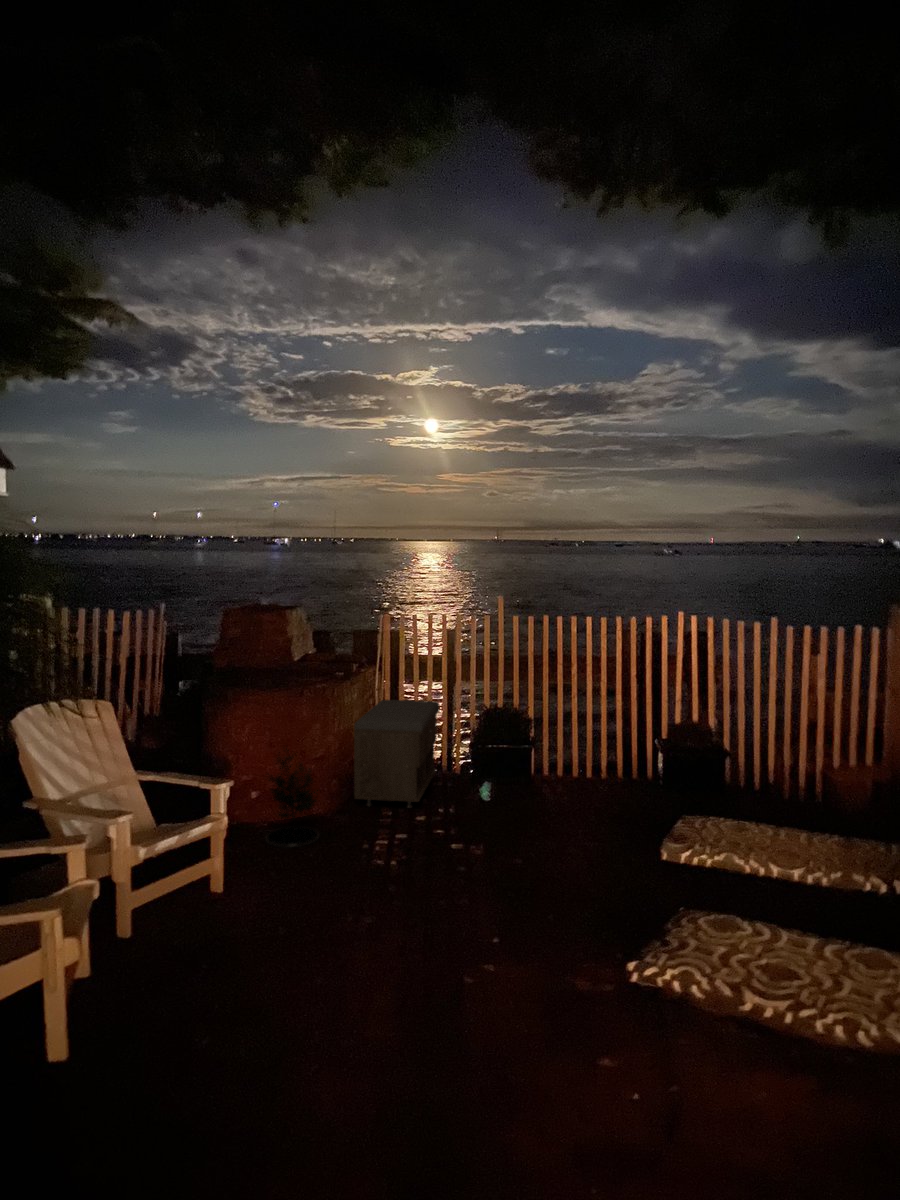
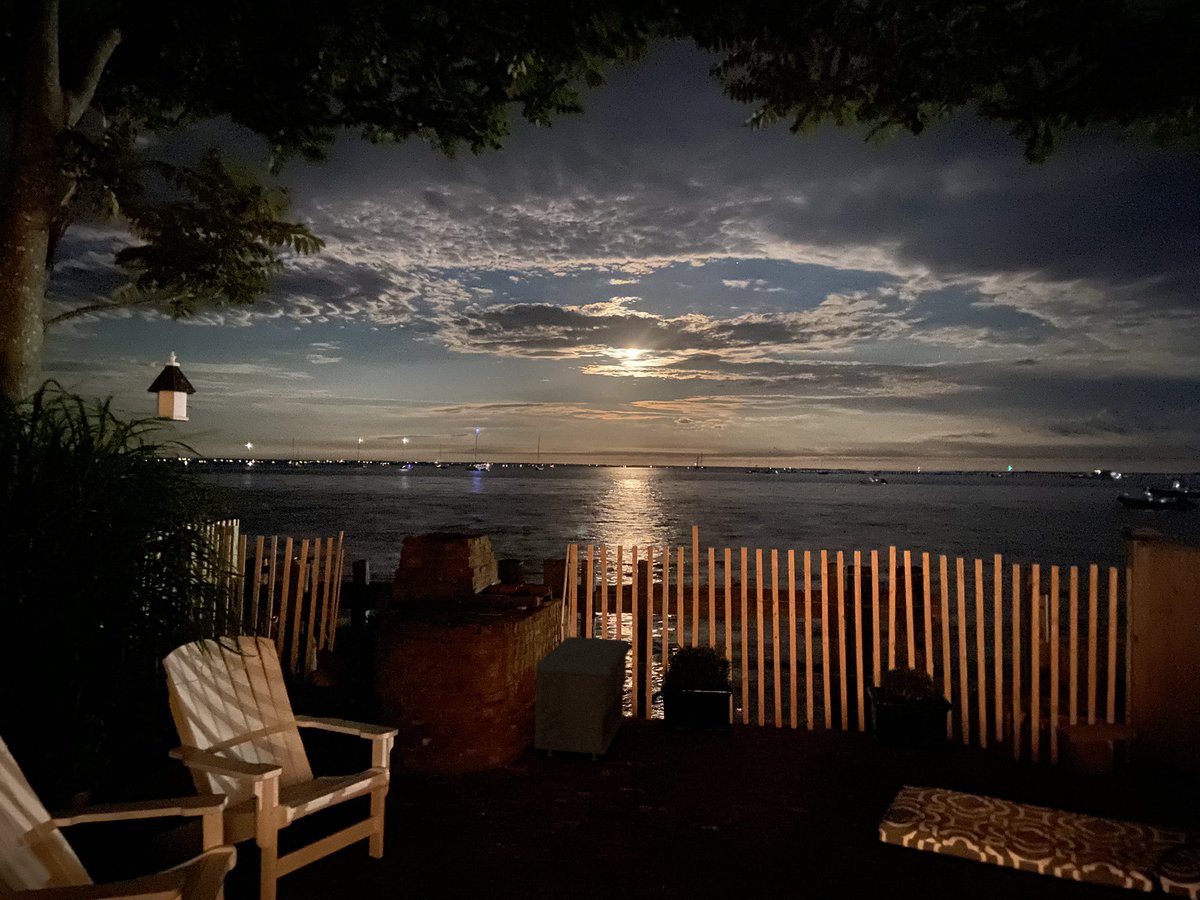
potted tree: present [265,749,319,848] -> none [434,688,498,805]

